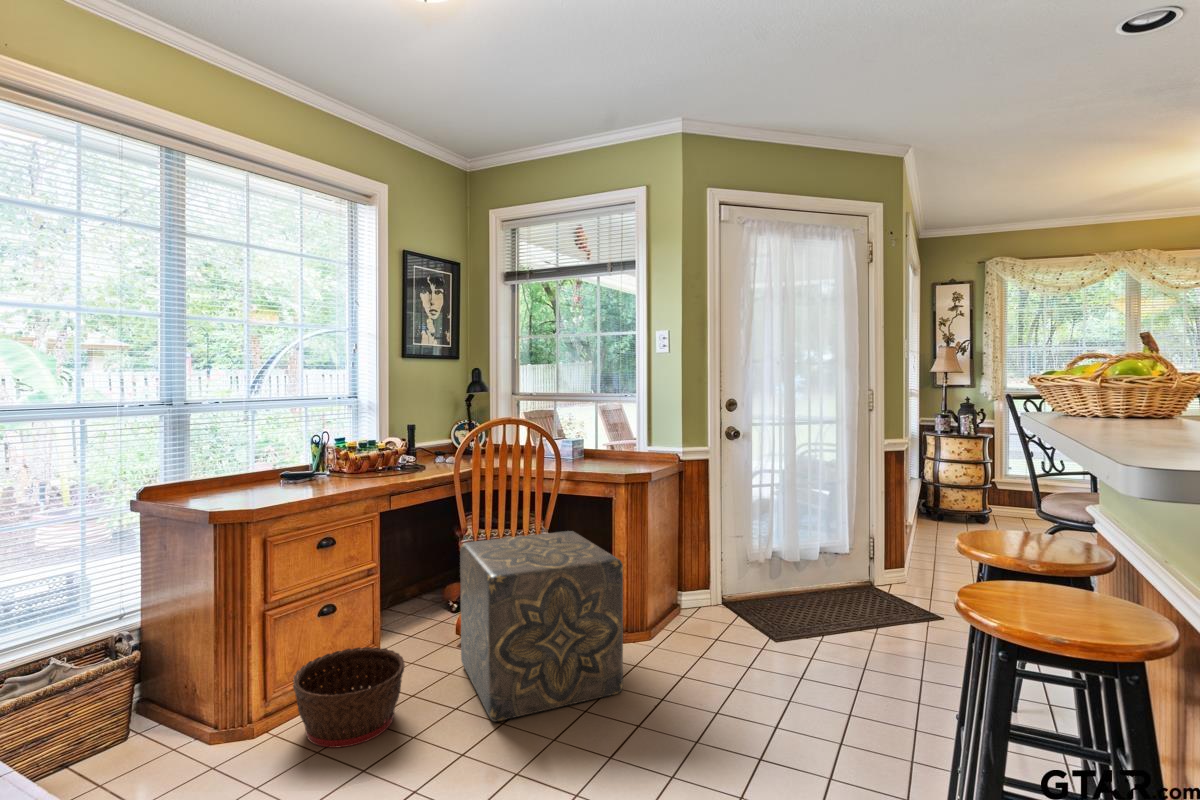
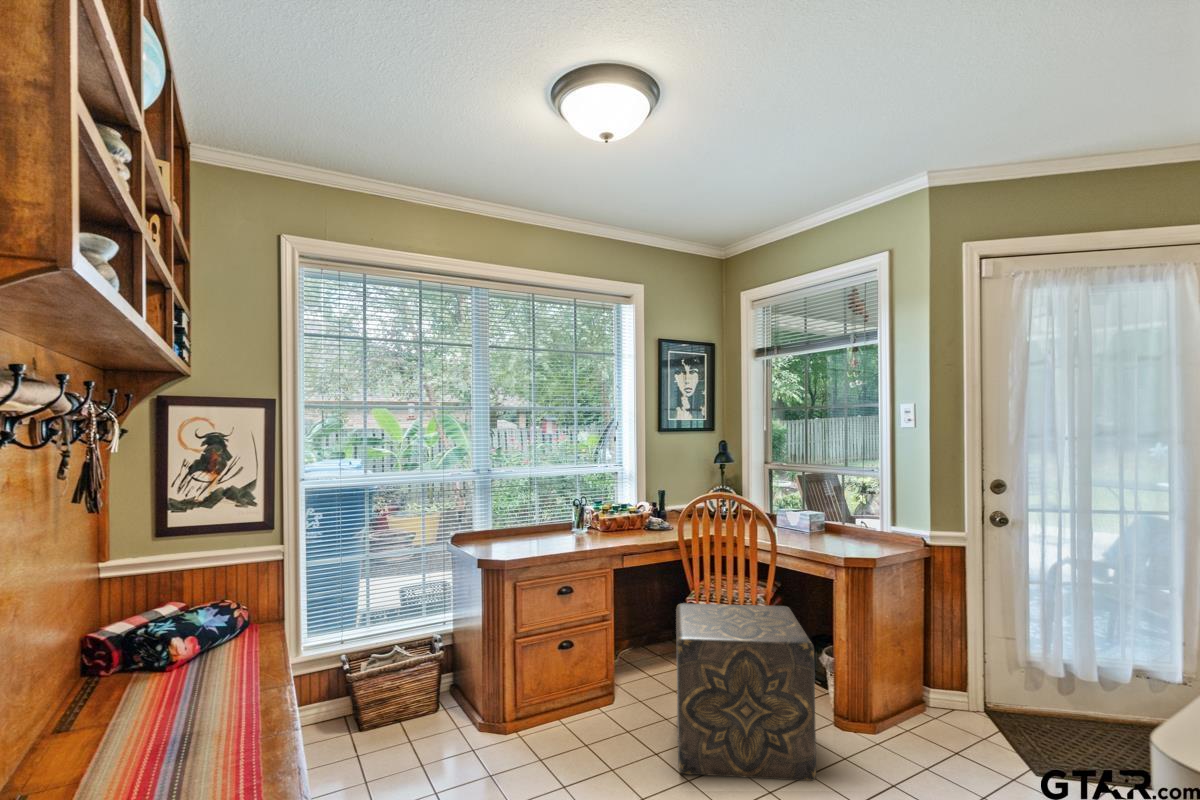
basket: present [293,647,405,748] -> none [531,679,616,760]

